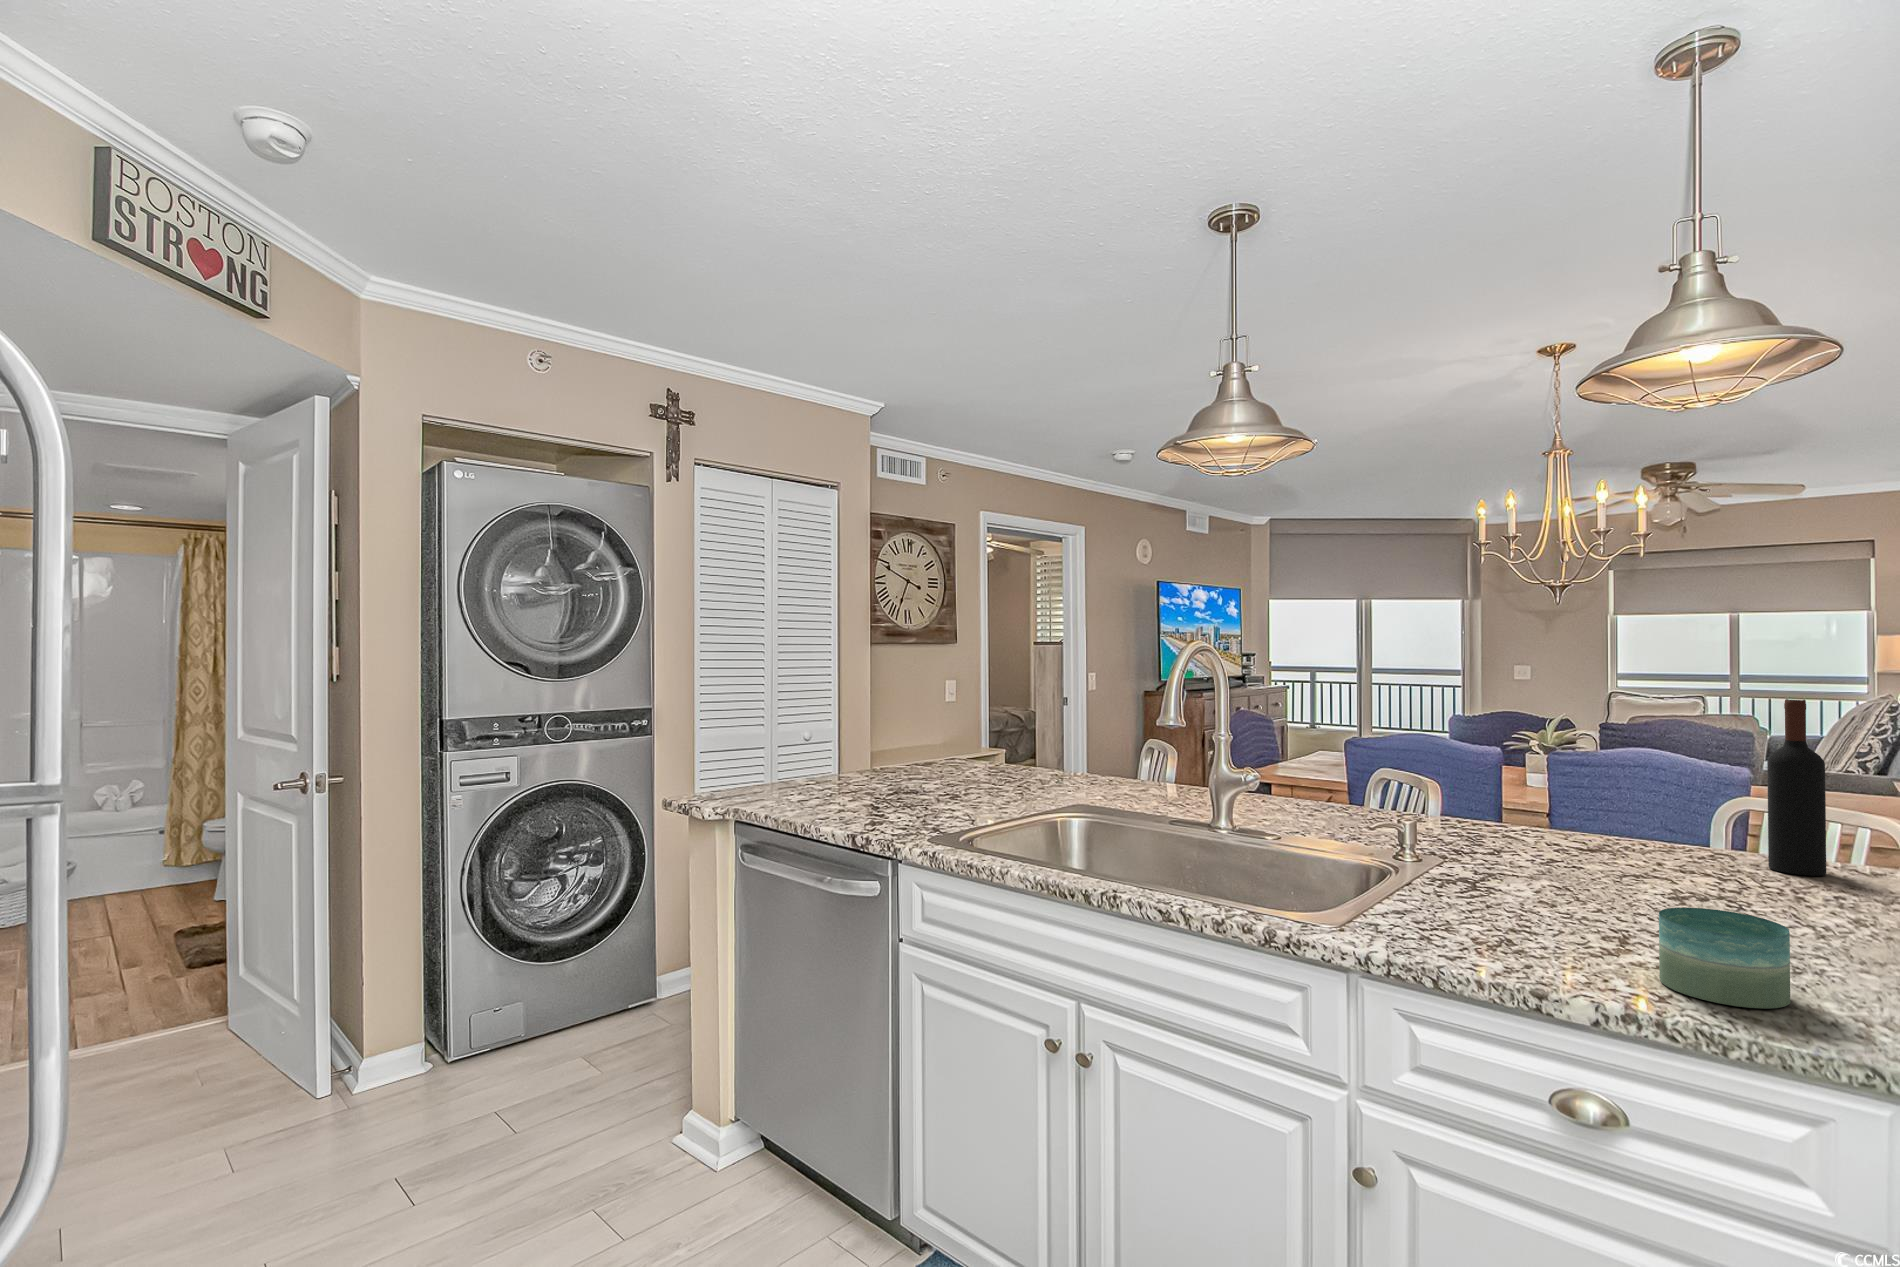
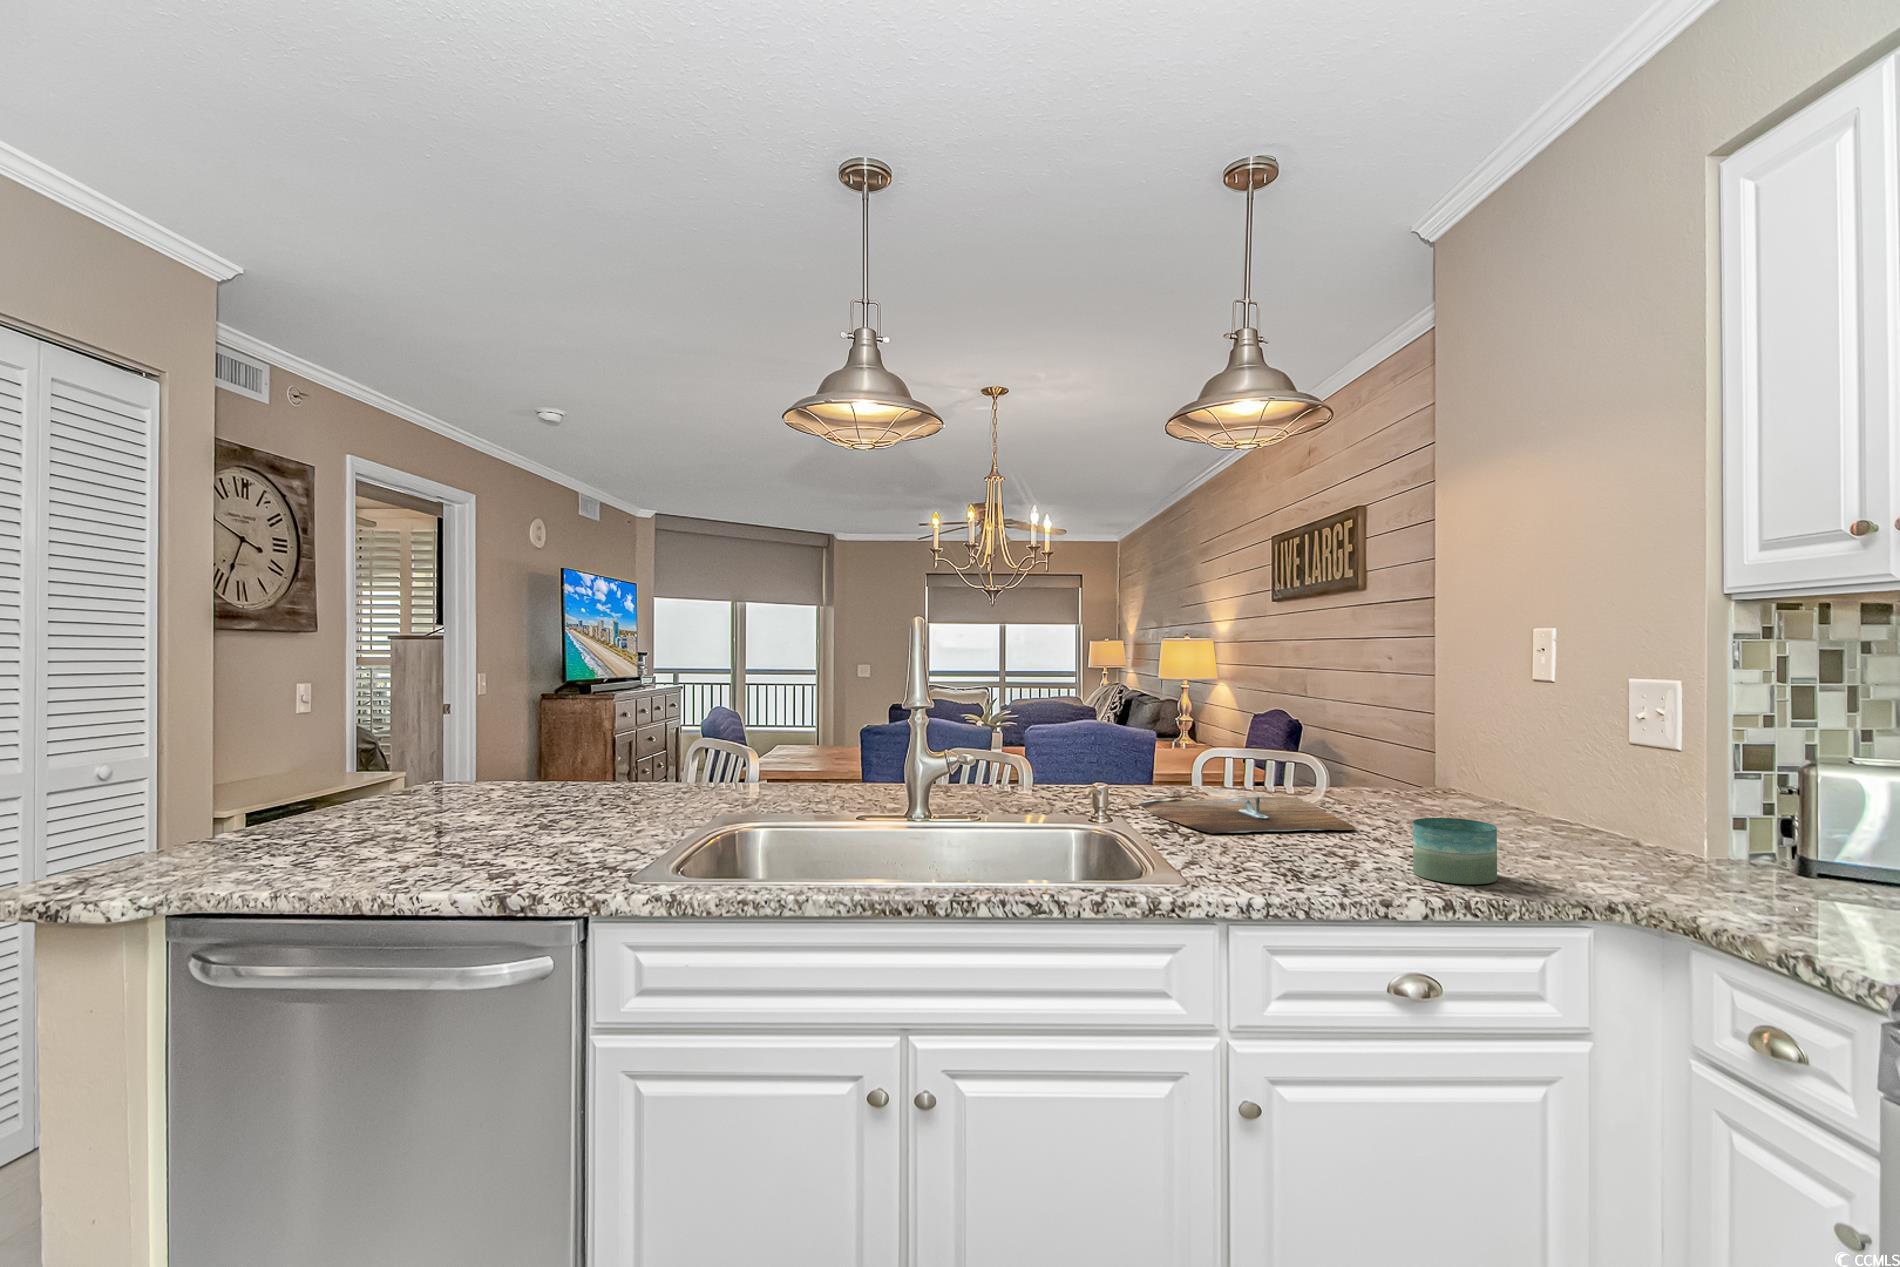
wine bottle: present [1767,700,1826,876] -> none [1294,668,1328,795]
cutting board: none [1476,844,1747,918] -> present [1140,796,1355,833]

